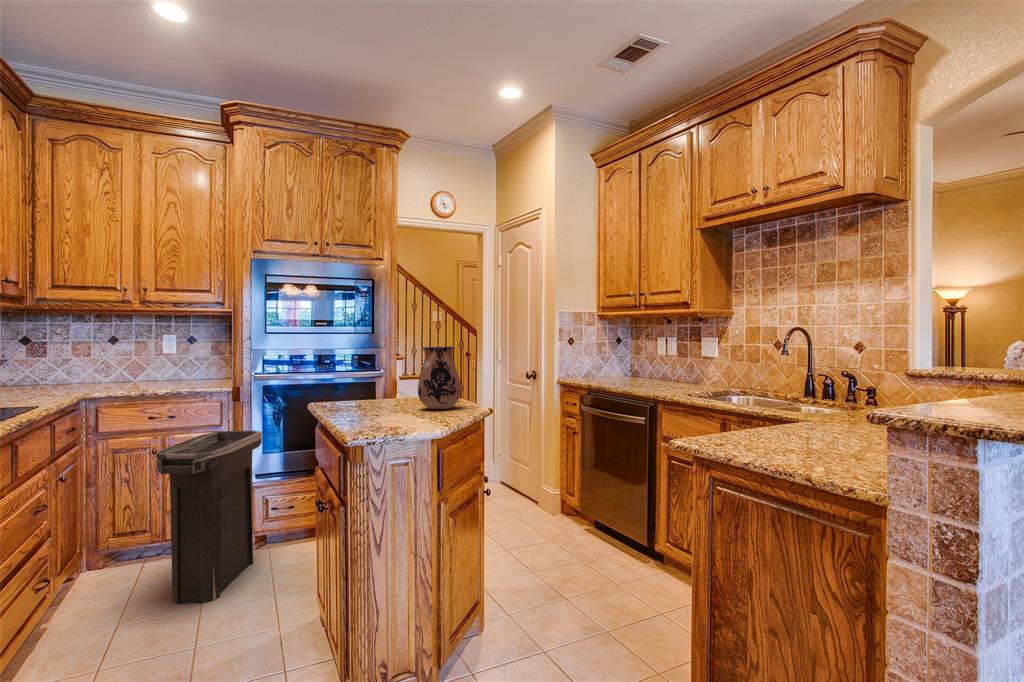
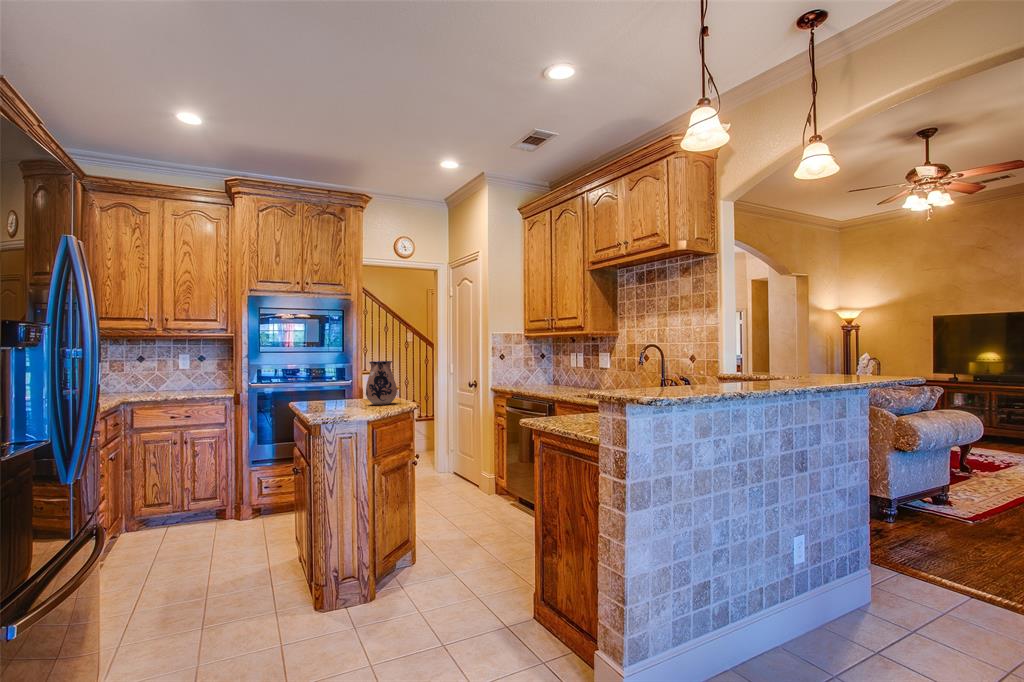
trash can: present [156,430,262,604] -> none [179,426,257,552]

